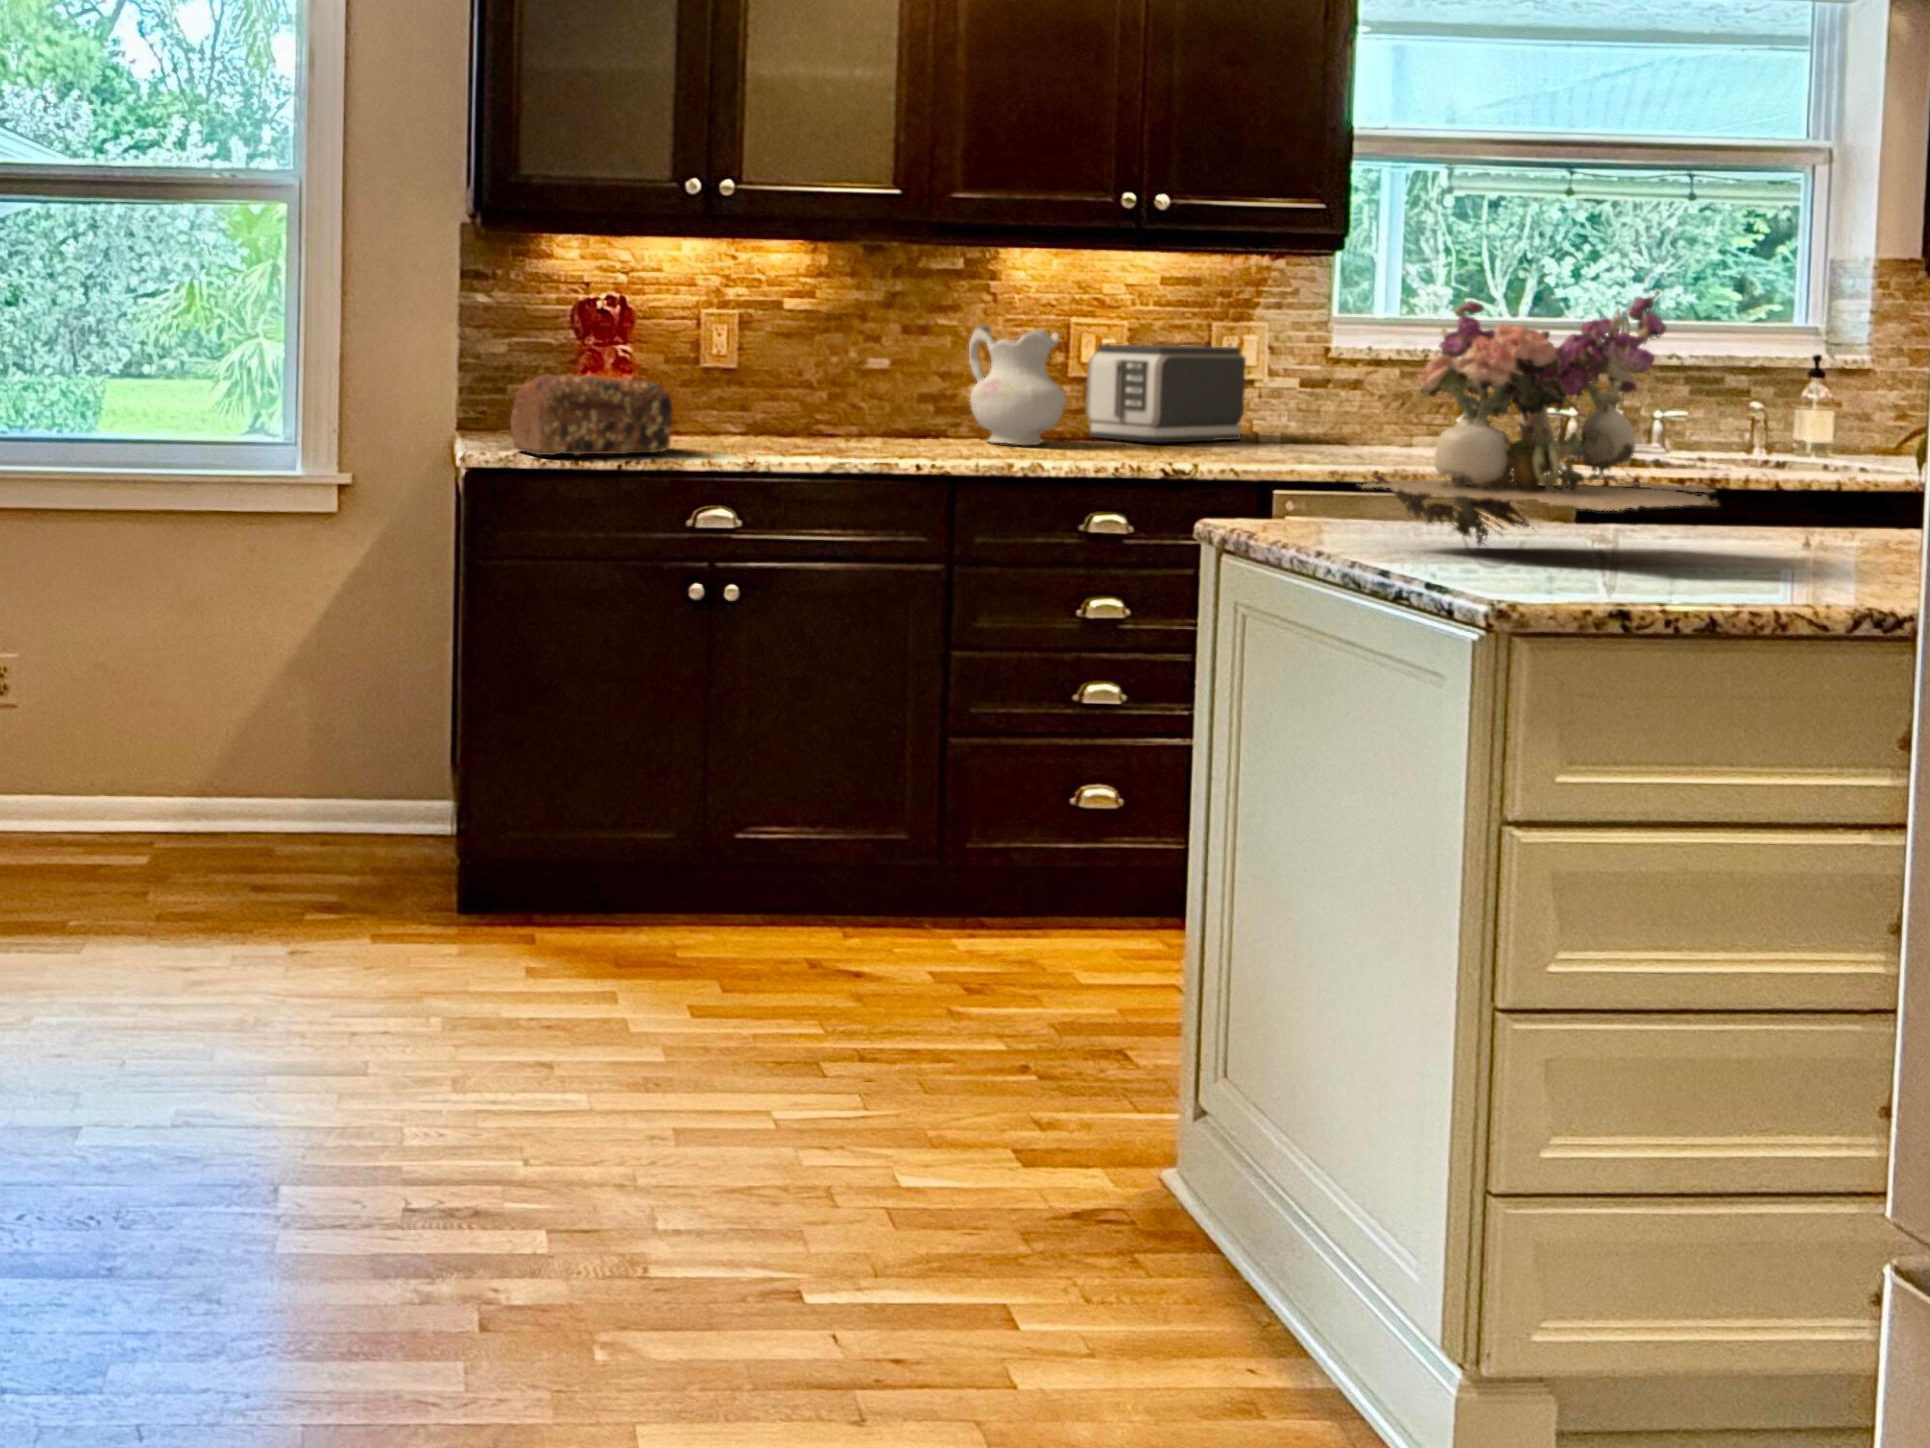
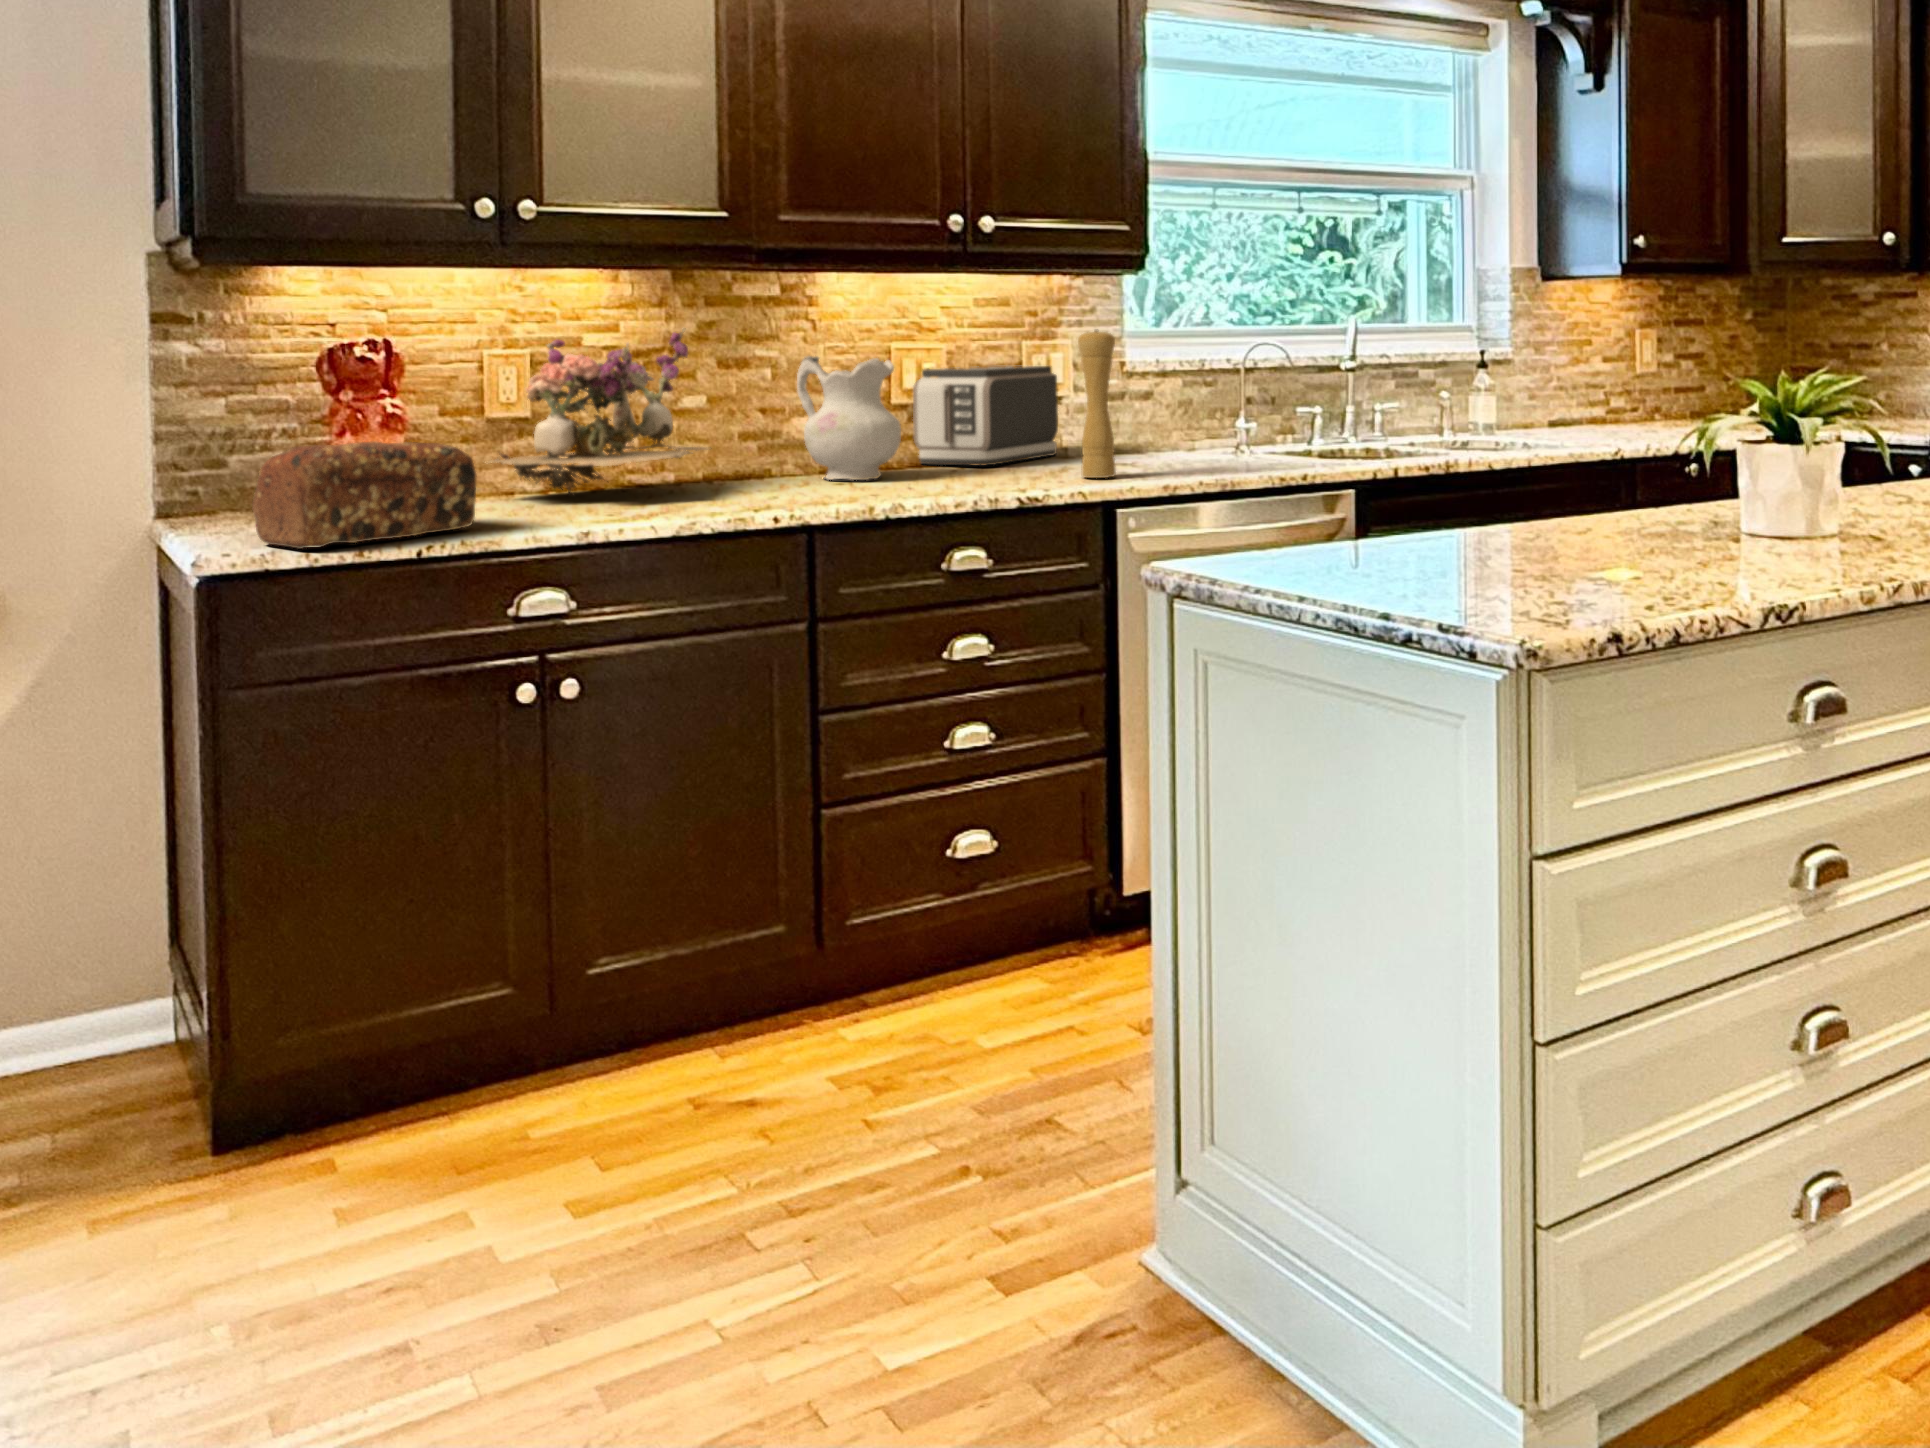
flower arrangement: present [1362,290,1719,545] -> present [485,329,708,495]
pepper mill: none [1247,309,1292,461] -> present [1078,330,1116,478]

